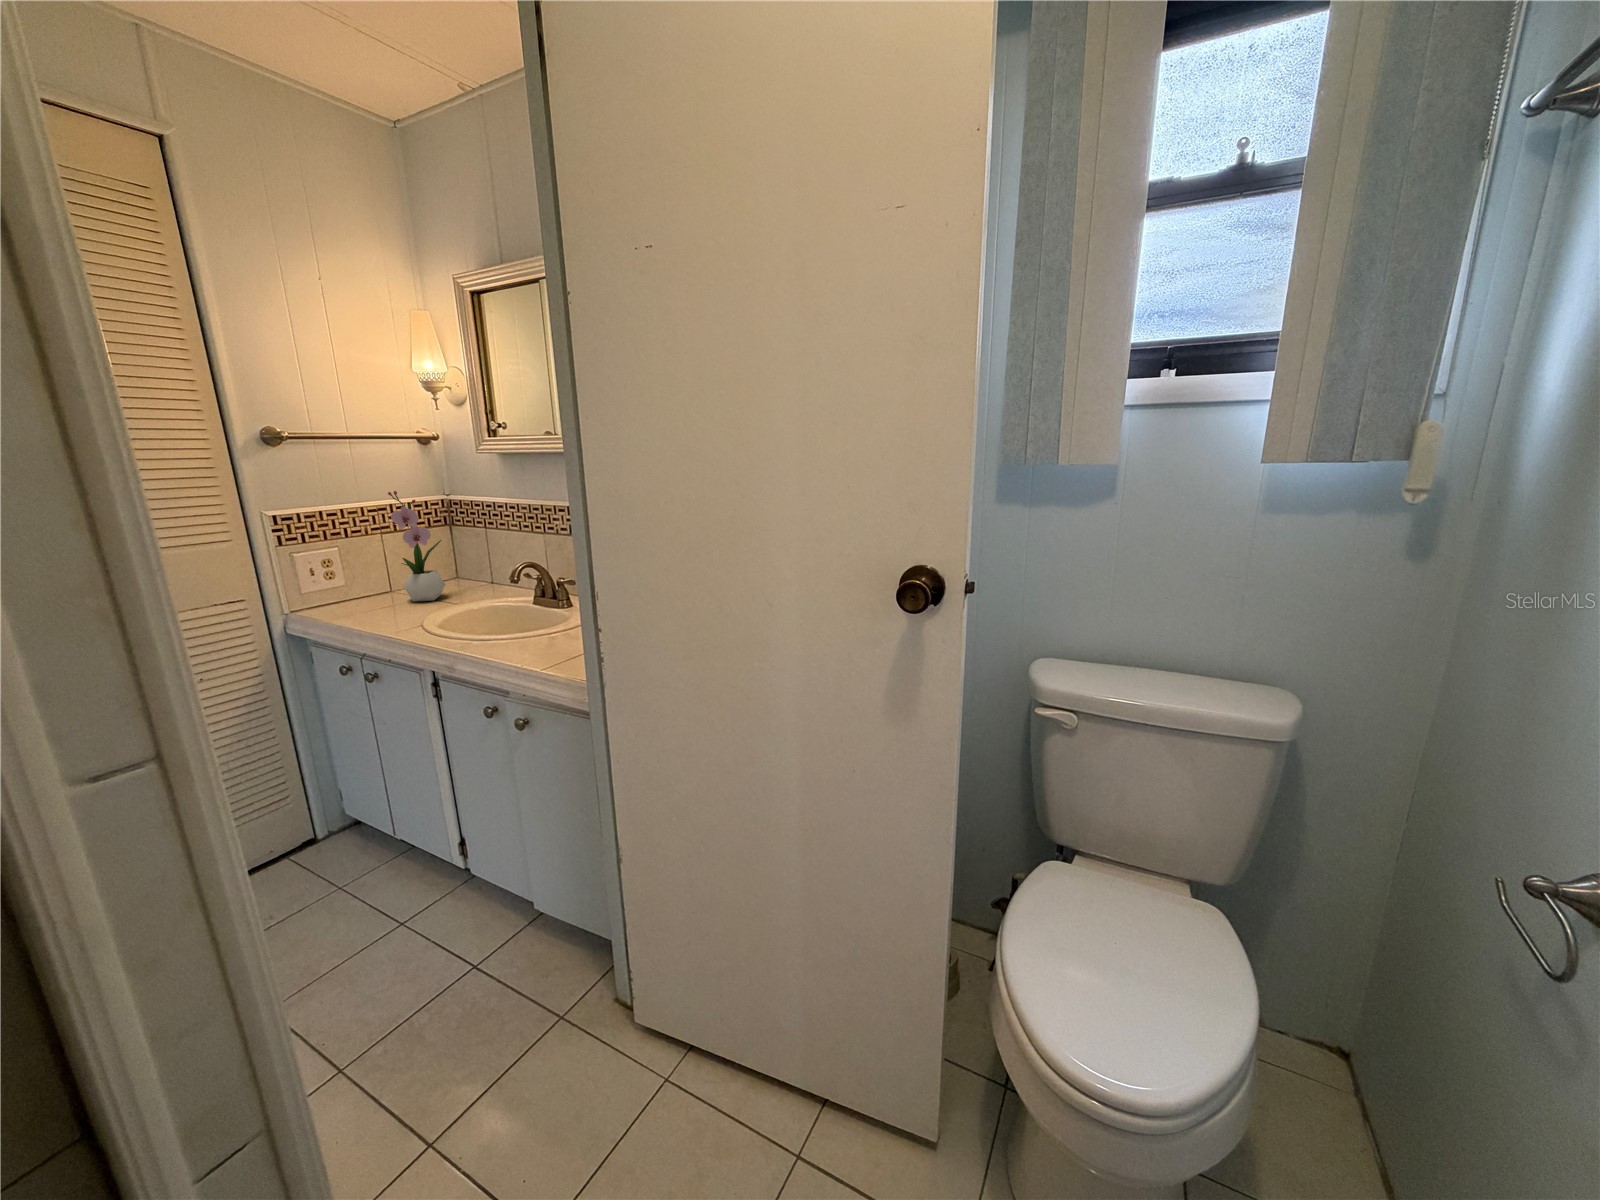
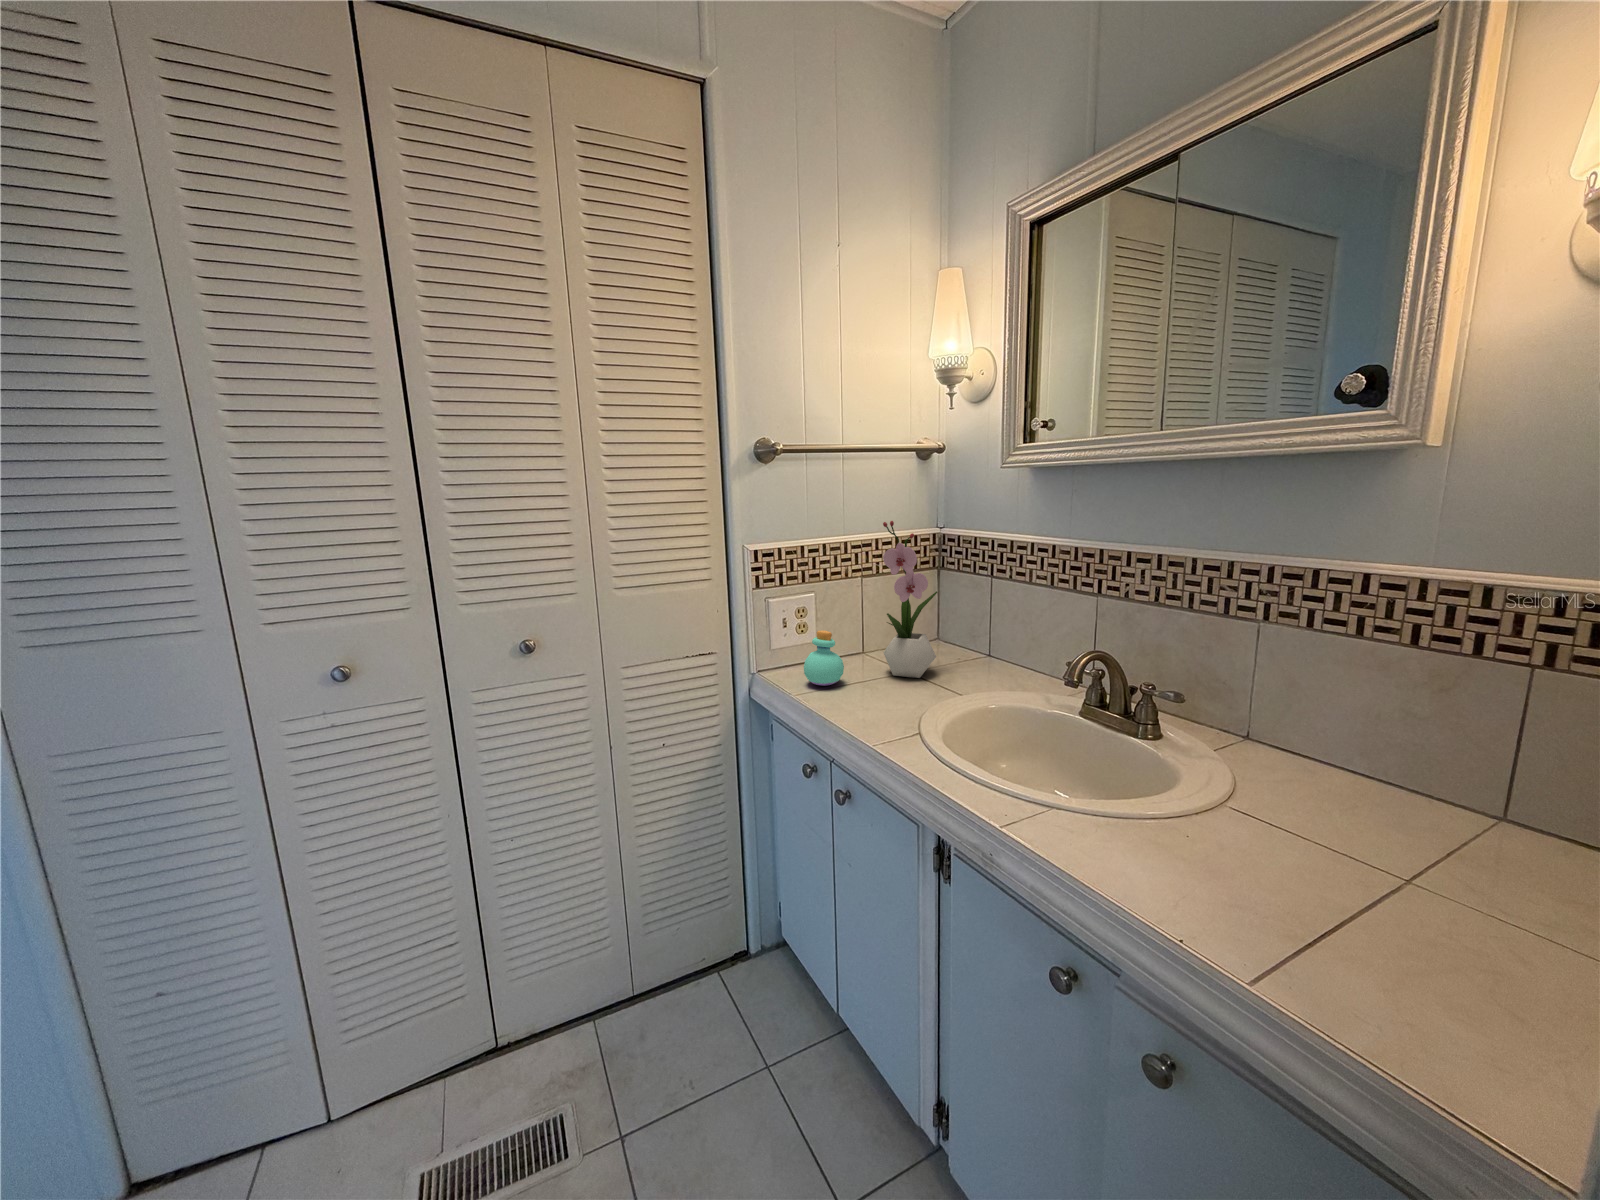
perfume bottle: none [334,573,370,614] -> present [804,630,844,686]

